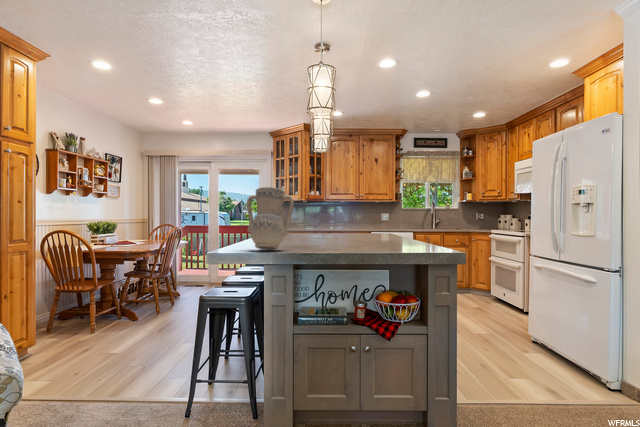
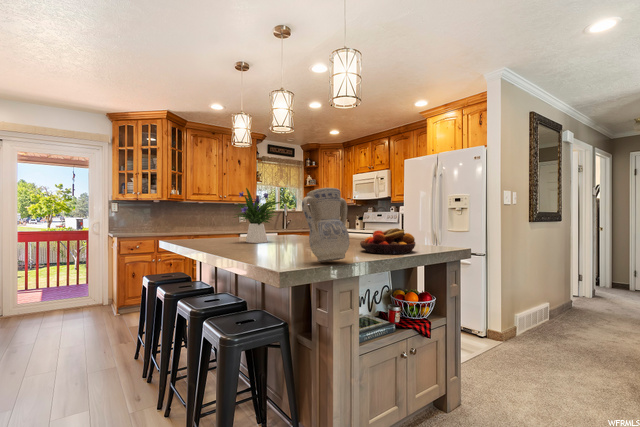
flower arrangement: none [297,188,343,237] -> present [234,188,281,243]
fruit bowl: none [342,224,398,250] -> present [360,228,415,254]

